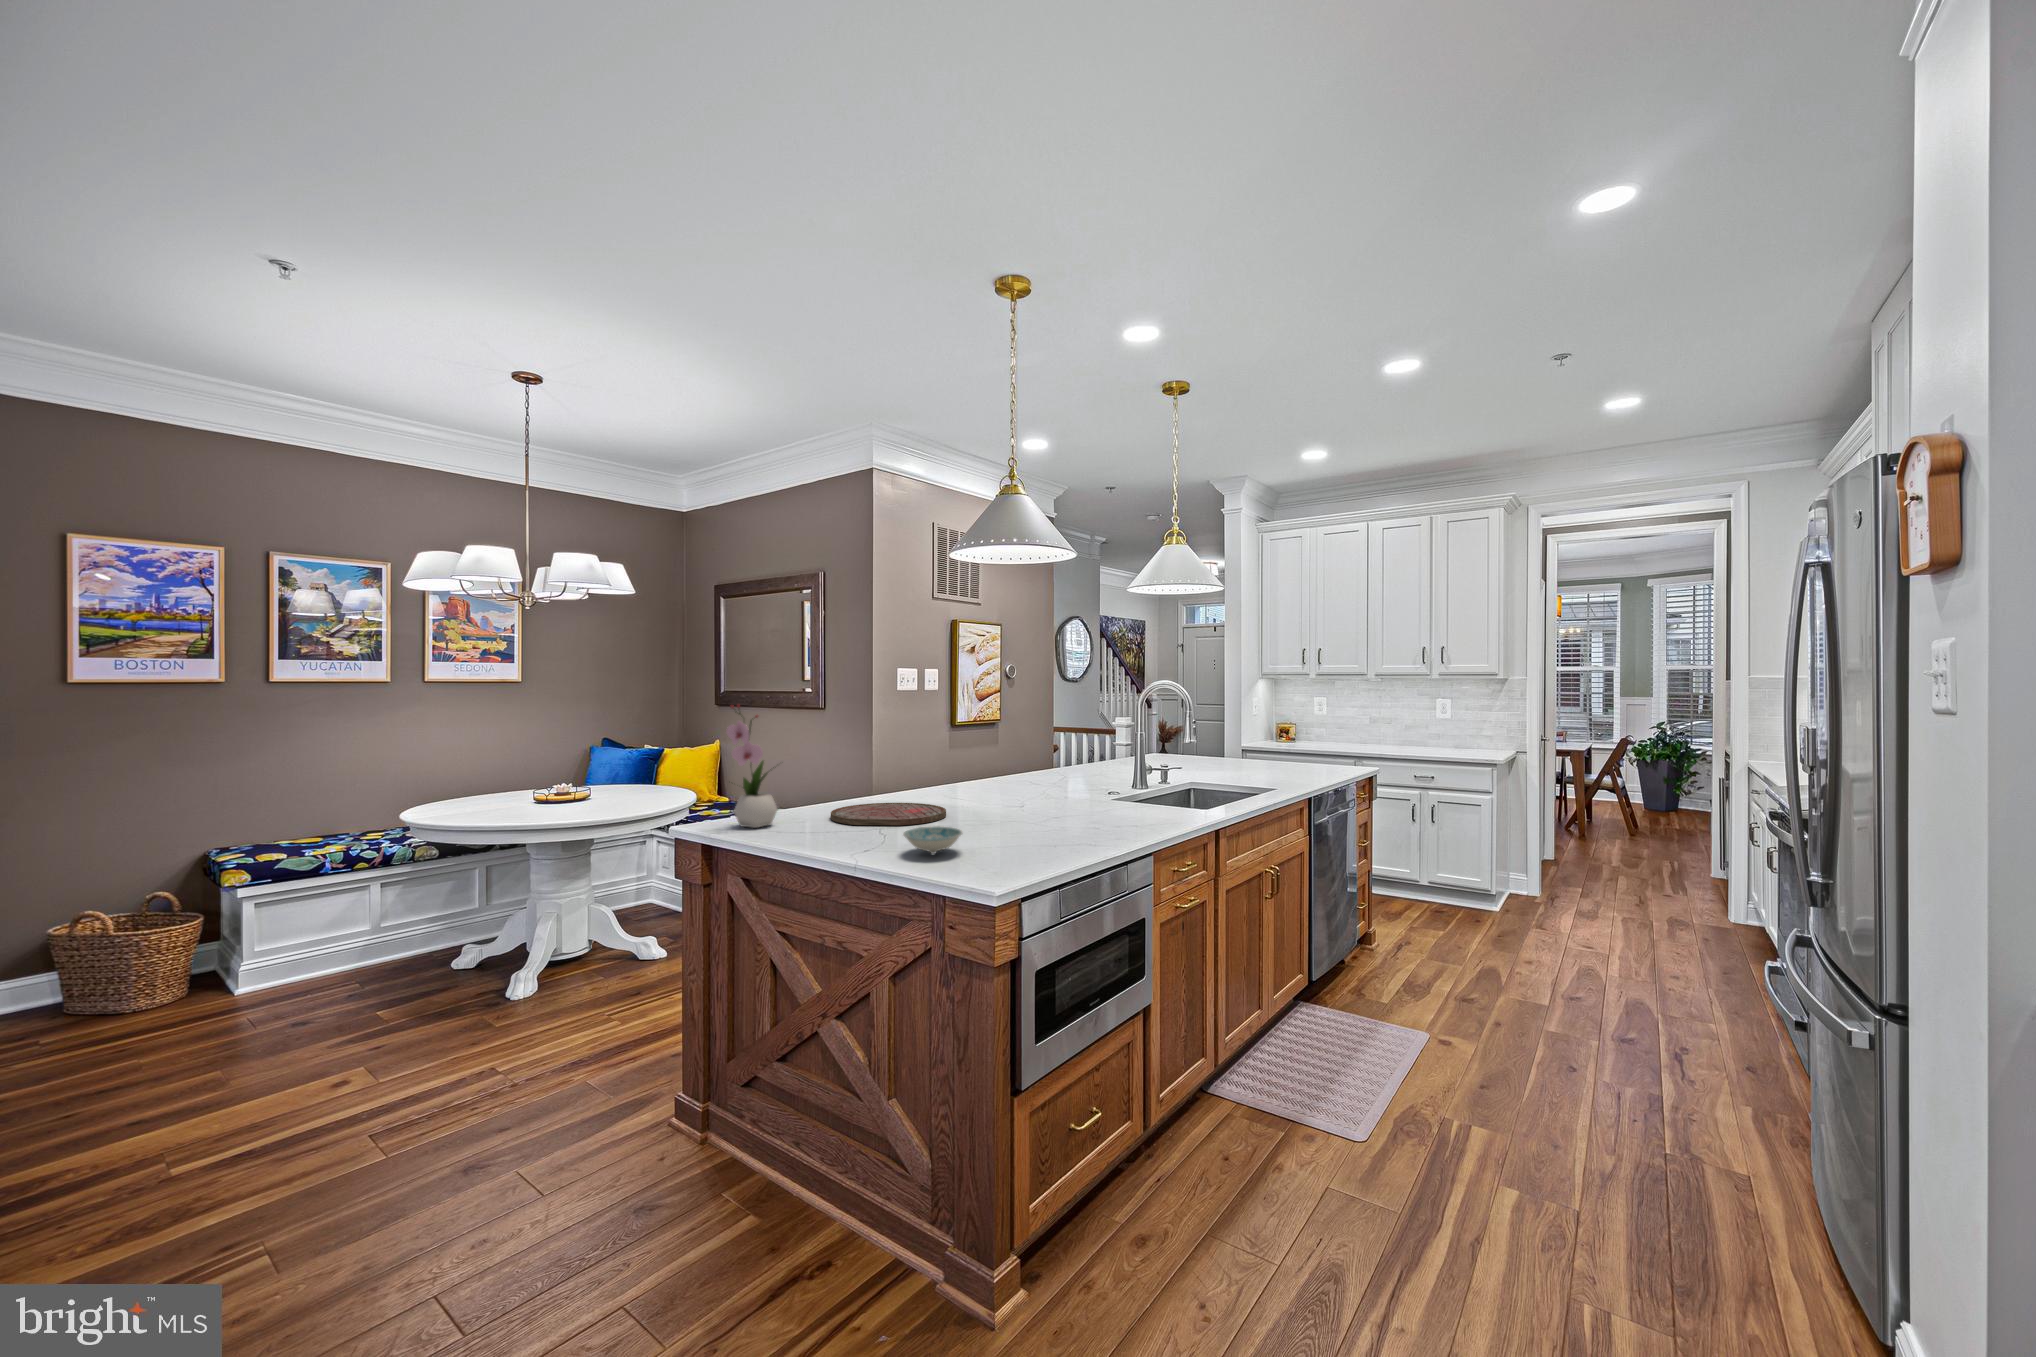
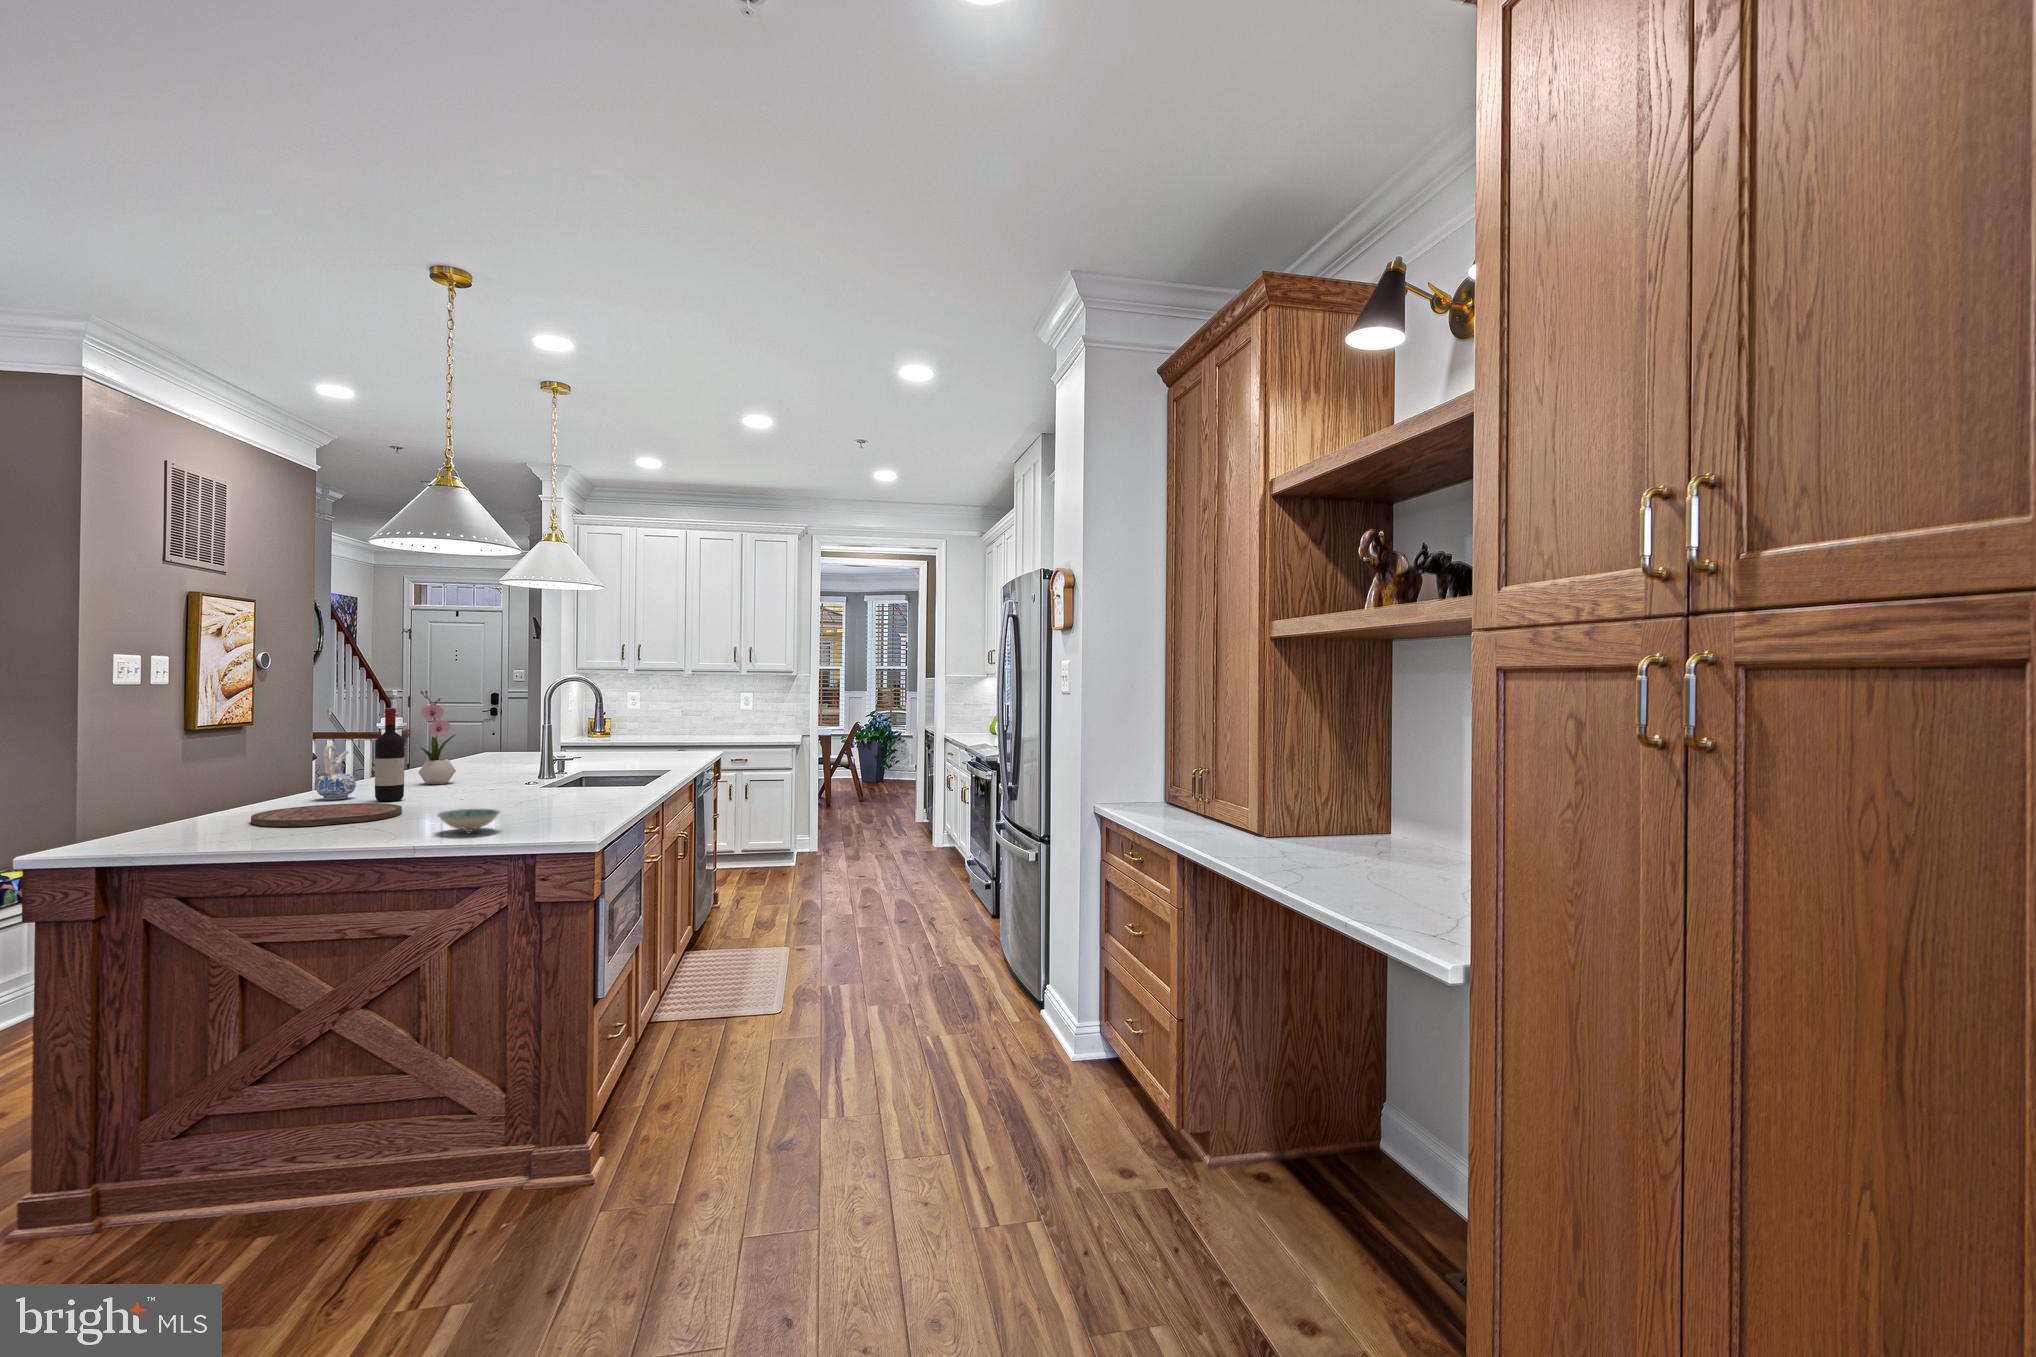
flower arrangement: present [726,705,777,828] -> present [418,690,456,784]
wine bottle: none [955,714,979,804] -> present [375,708,405,801]
ceramic pitcher: none [924,746,954,797] -> present [315,745,356,800]

